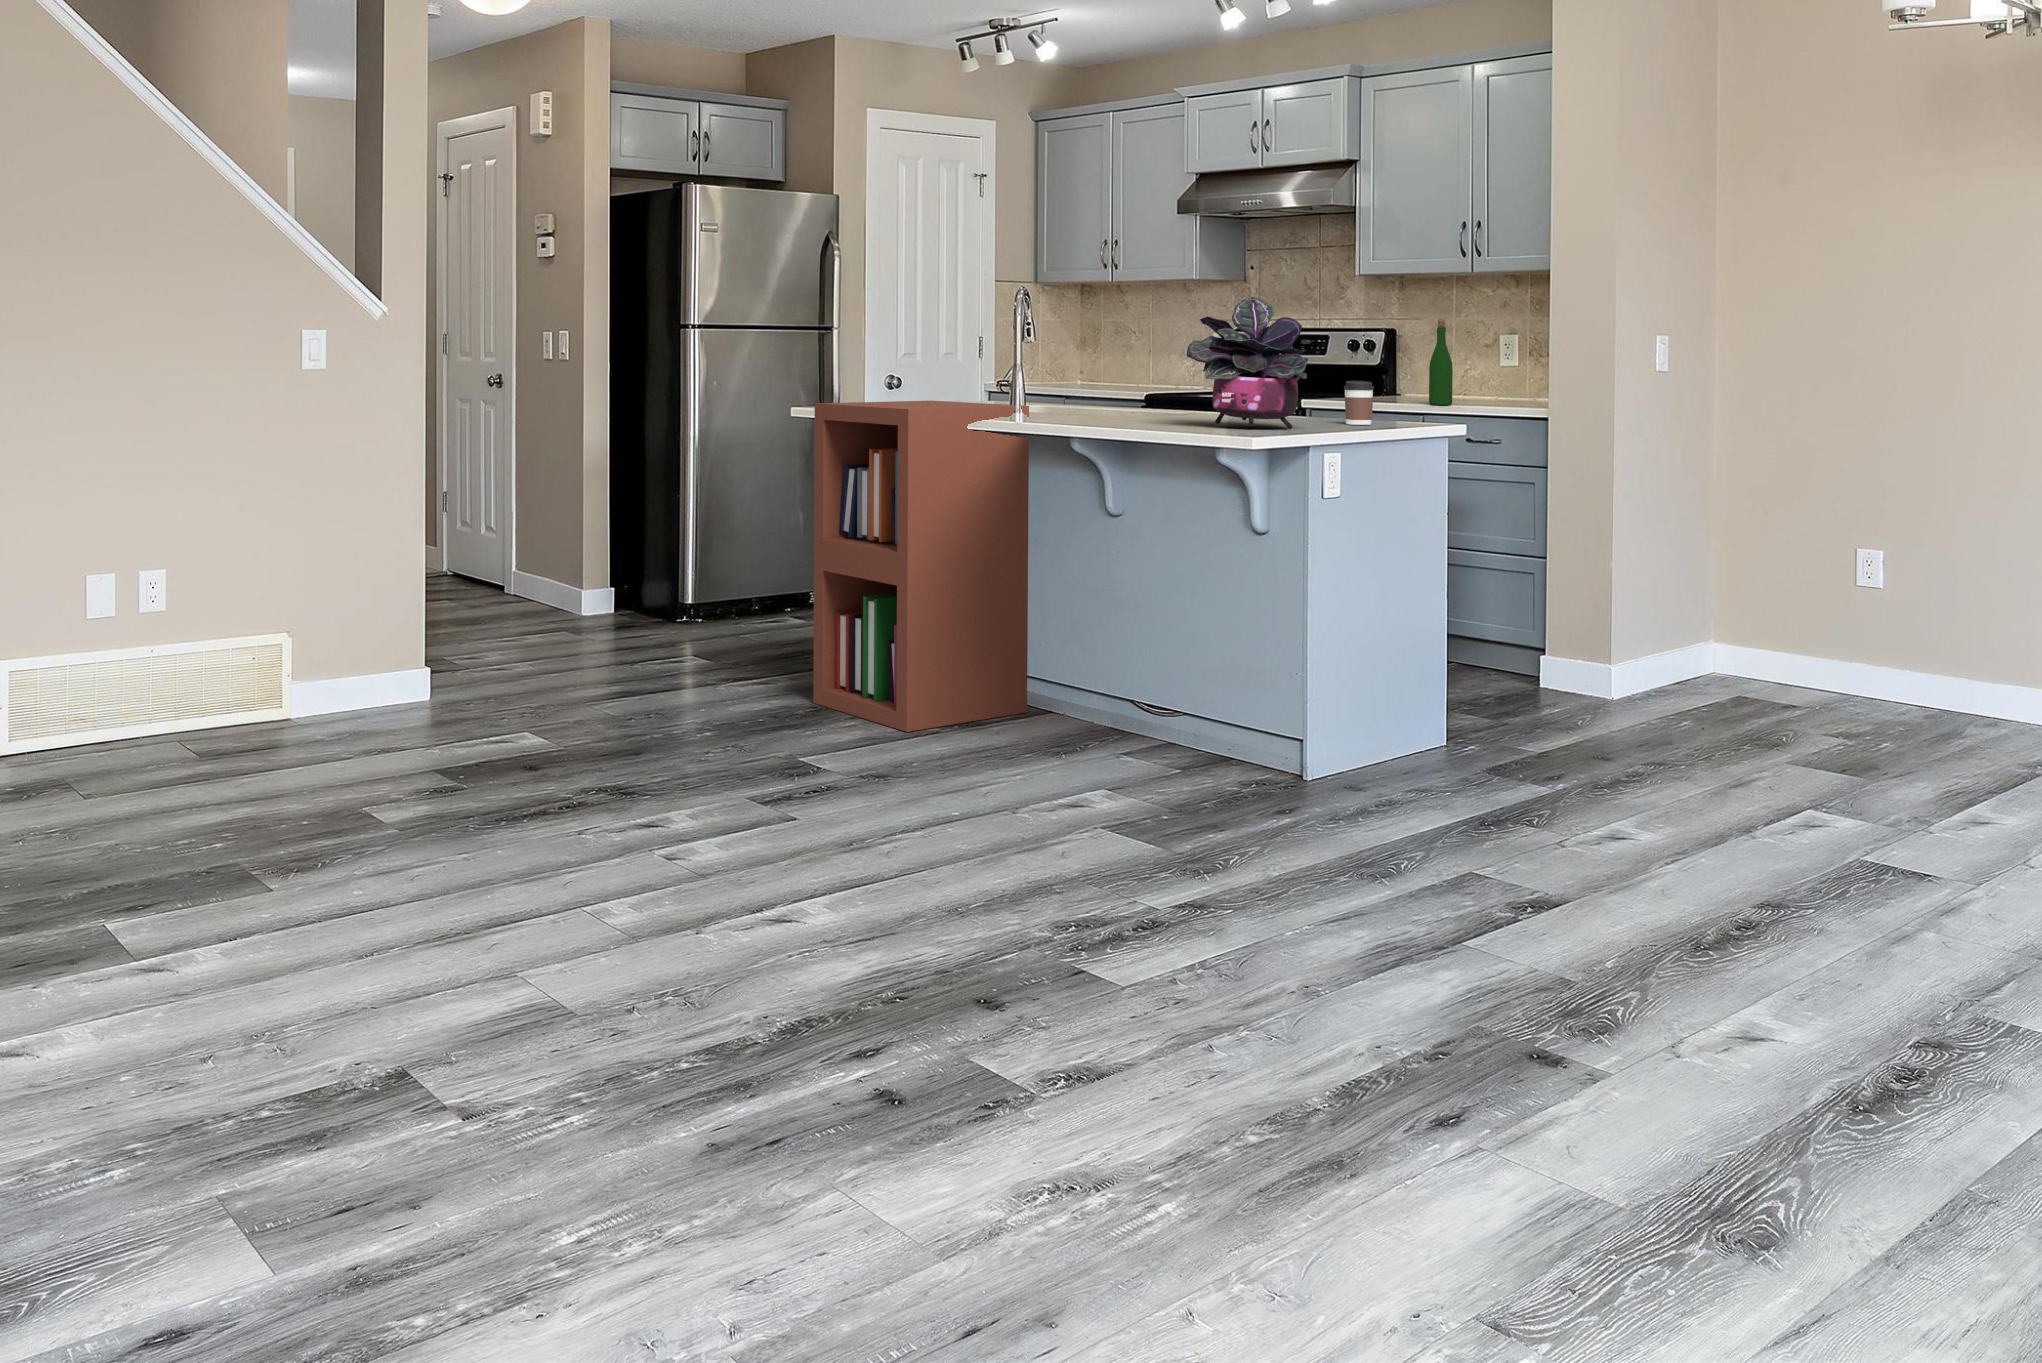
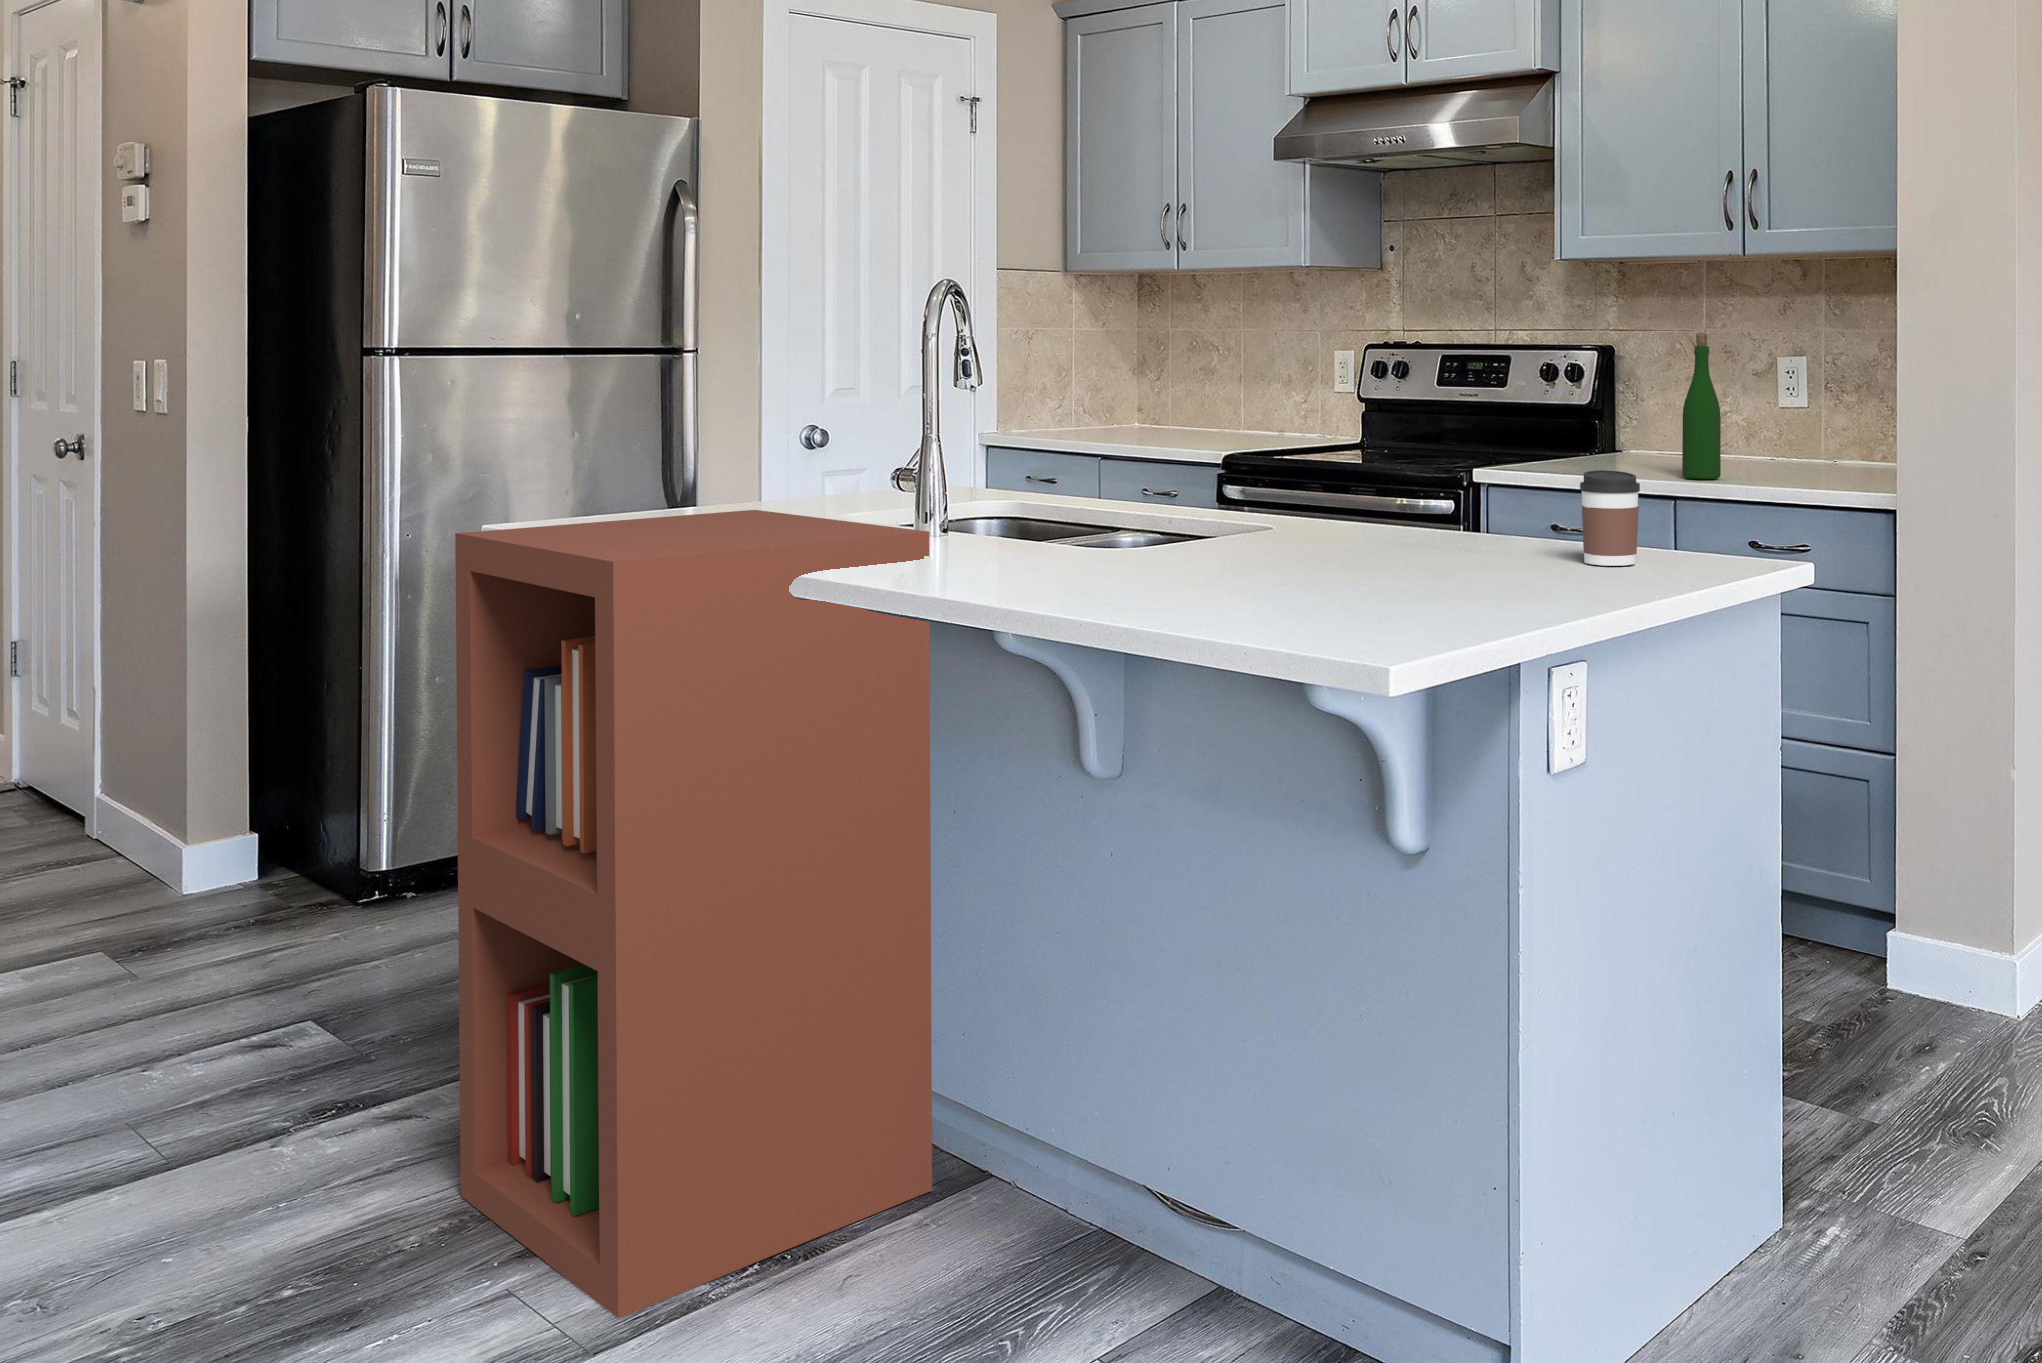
potted plant: present [1187,297,1308,429] -> none [1249,296,1518,597]

